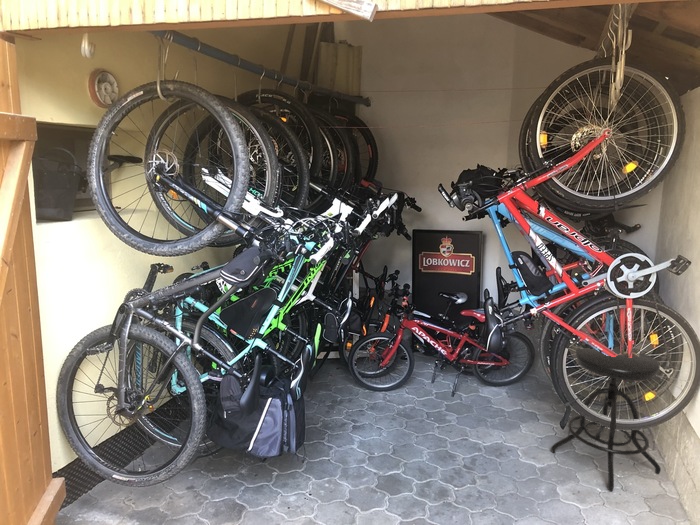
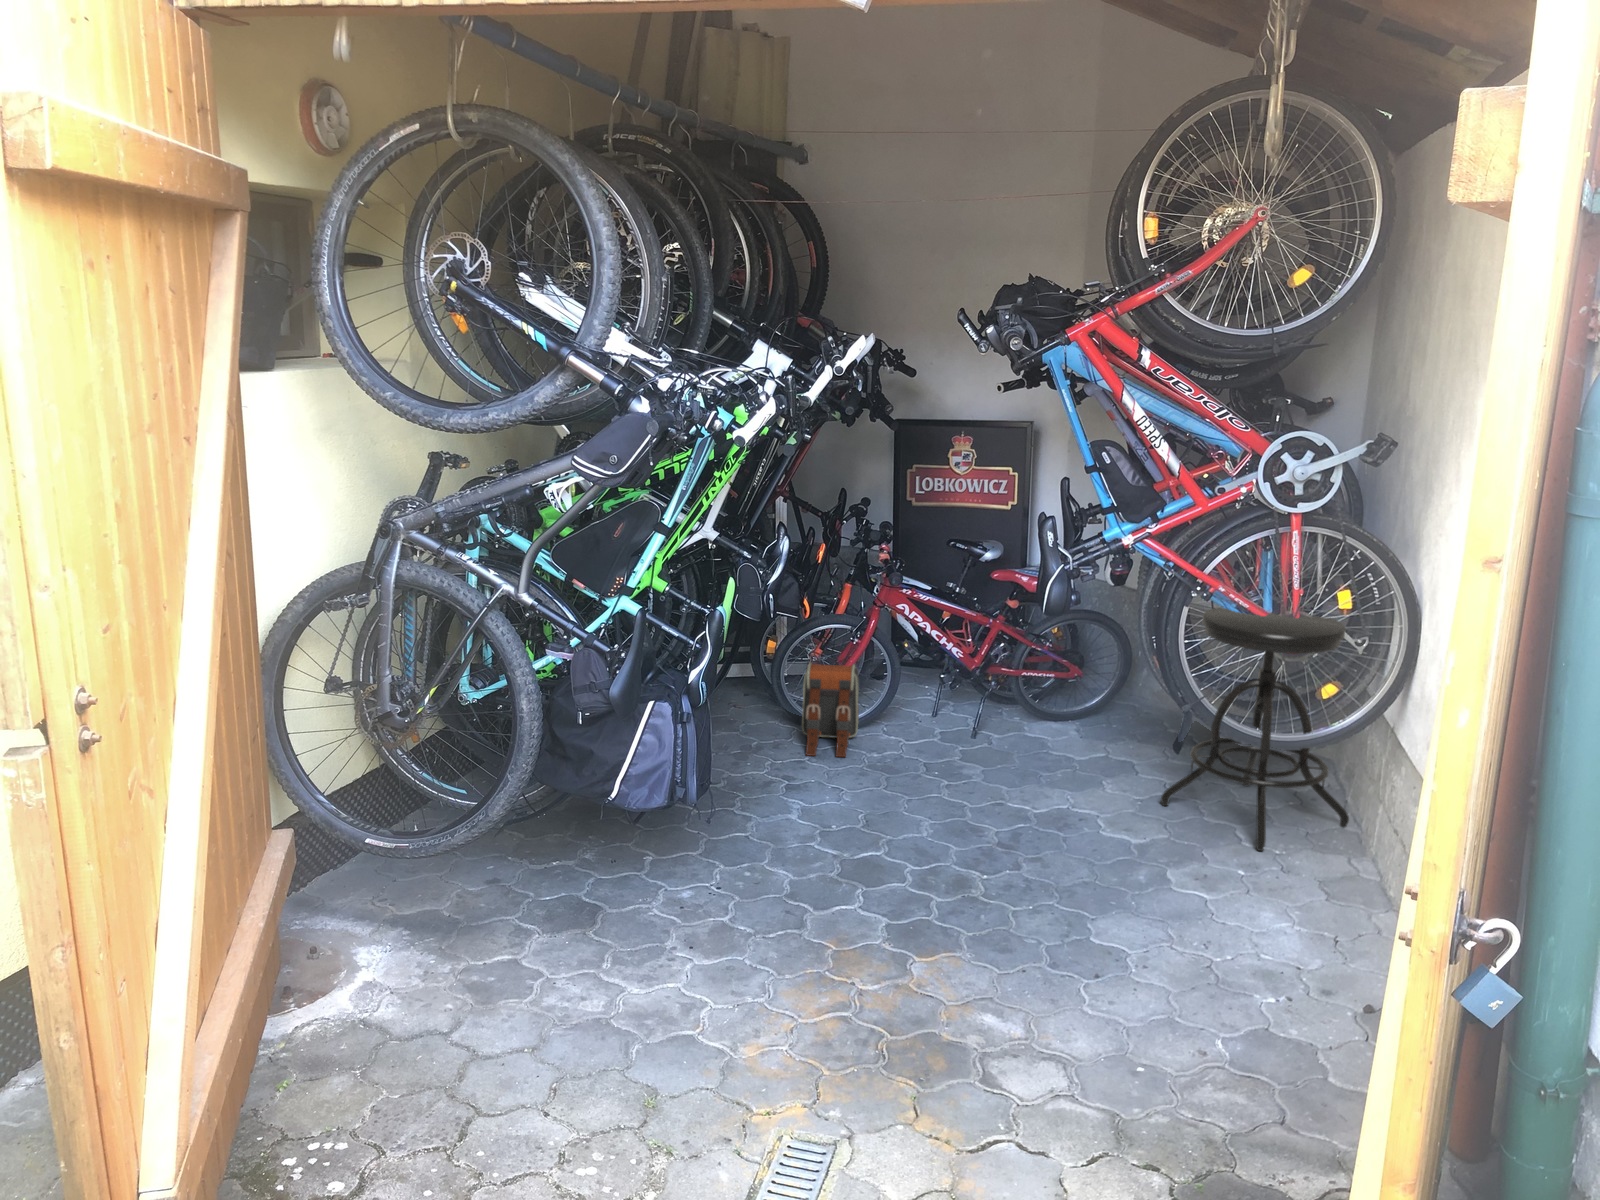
backpack: none [362,358,391,410] -> present [802,663,859,757]

